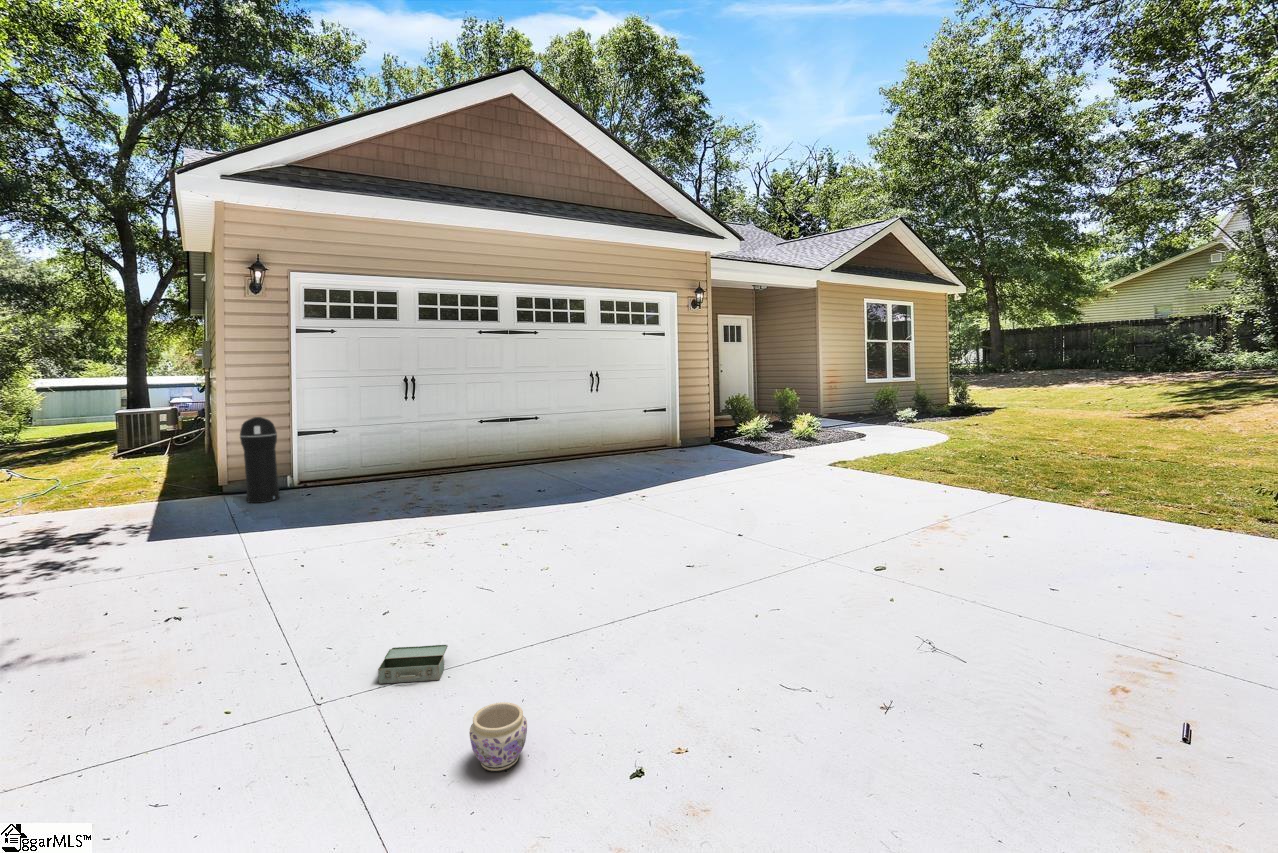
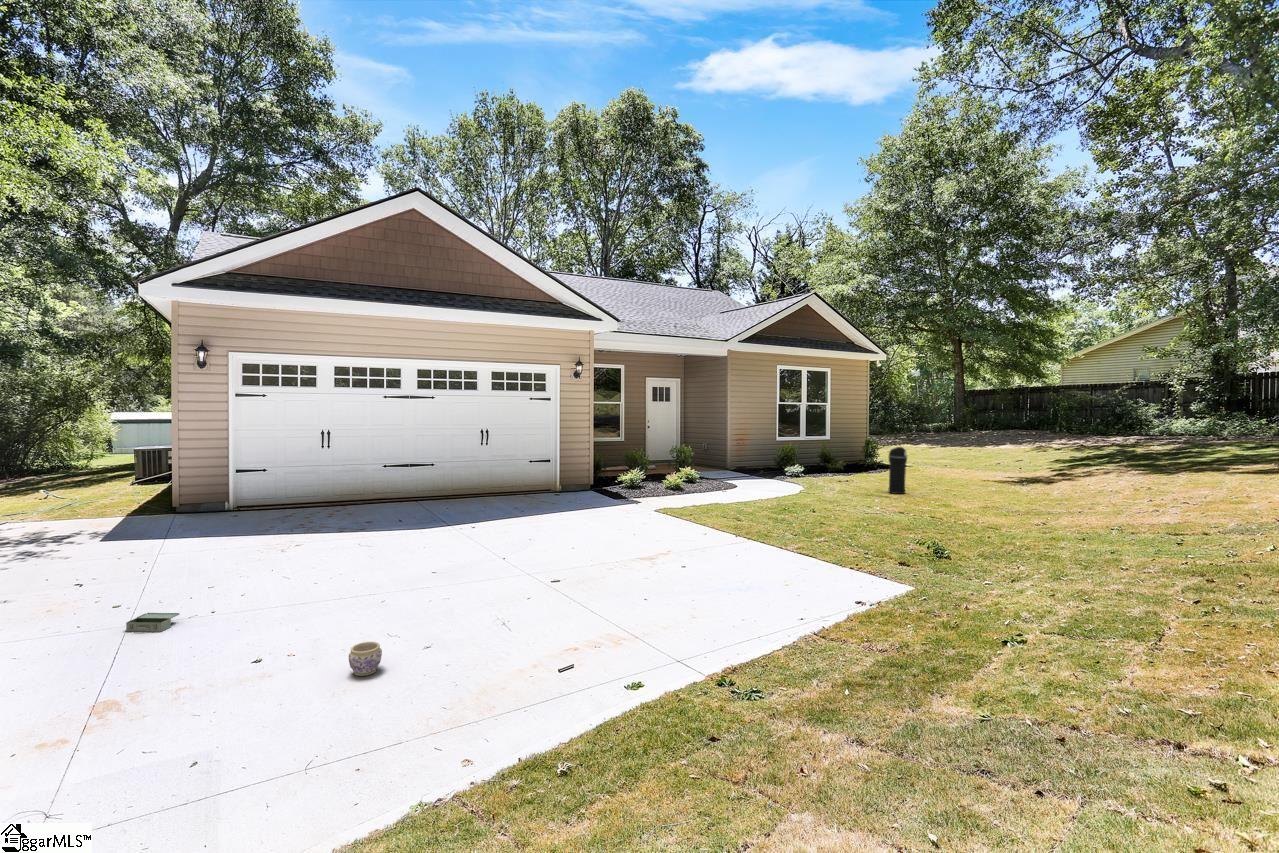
trash can: present [240,417,279,503] -> present [888,447,907,494]
planter: present [469,702,527,772] -> present [349,642,382,676]

